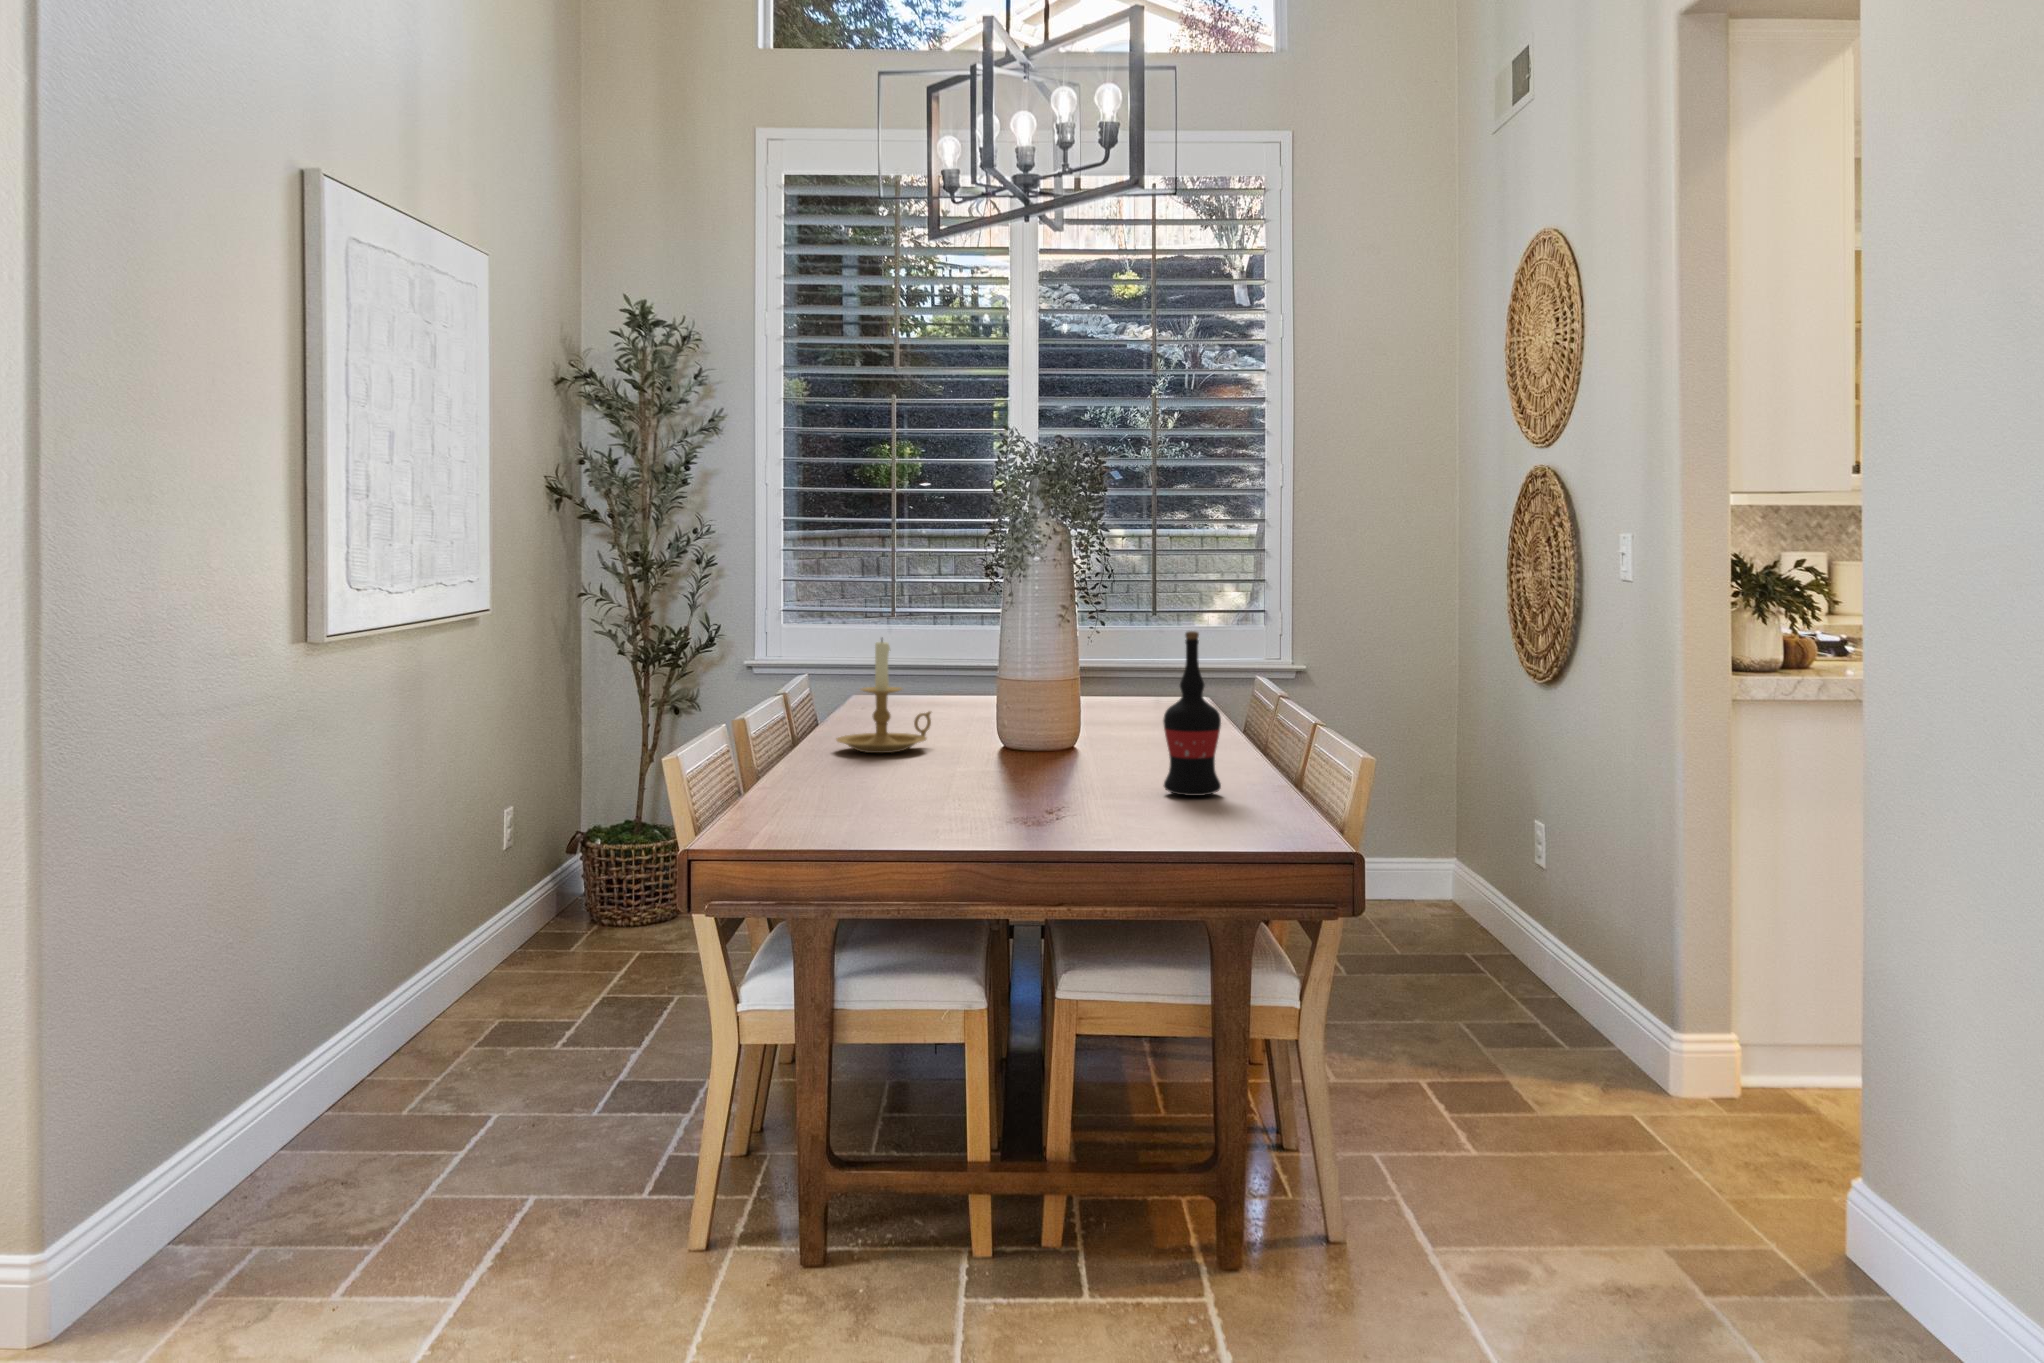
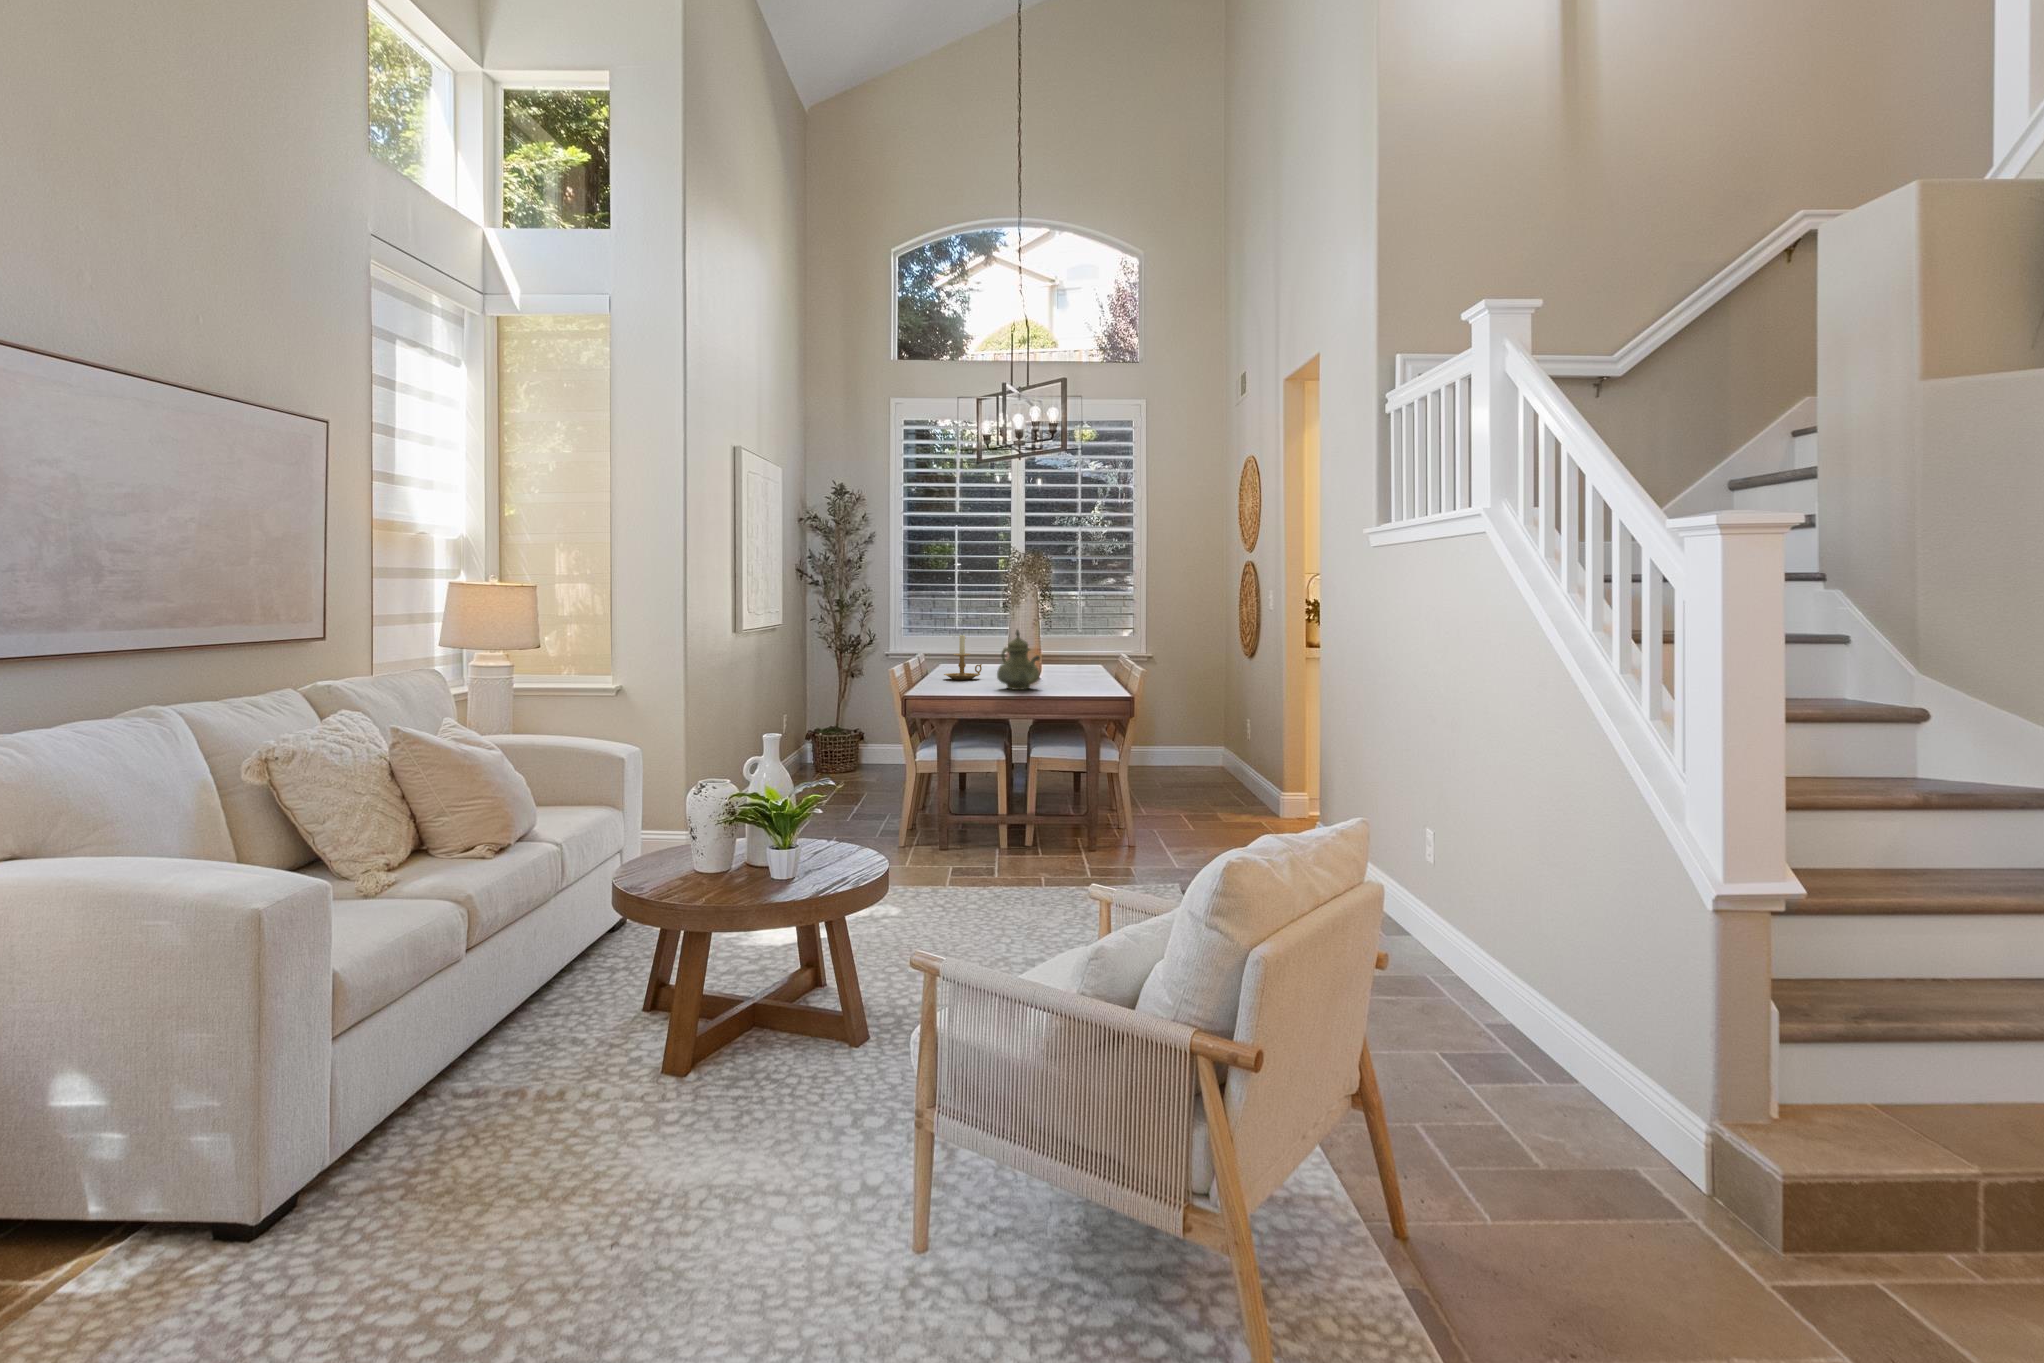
wine bottle: present [1163,631,1221,796] -> none [1071,628,1093,688]
teapot: none [963,635,1082,803] -> present [997,630,1040,690]

